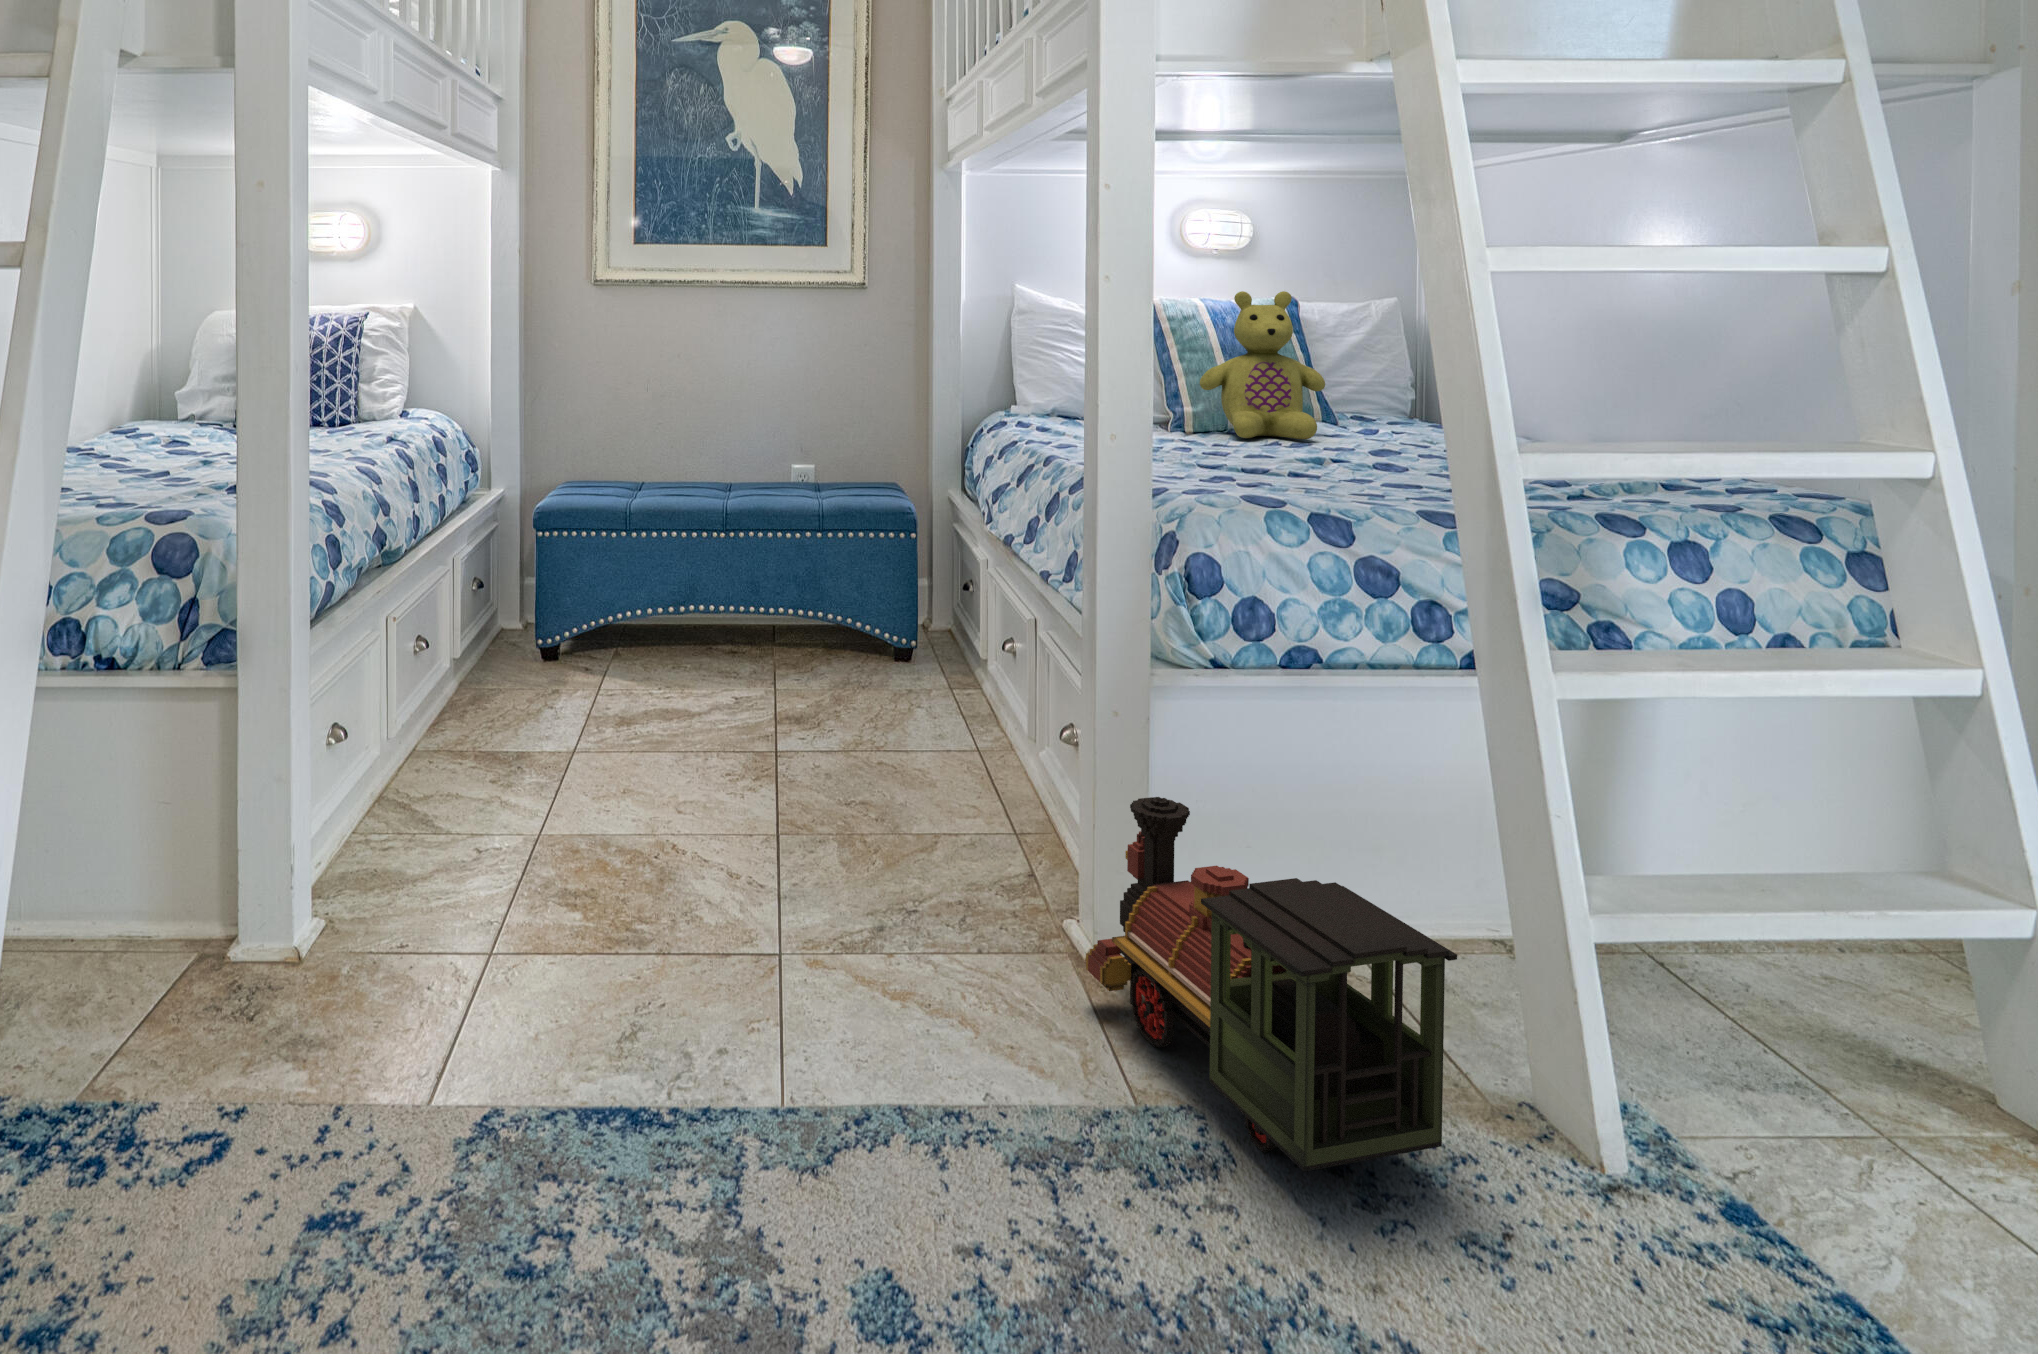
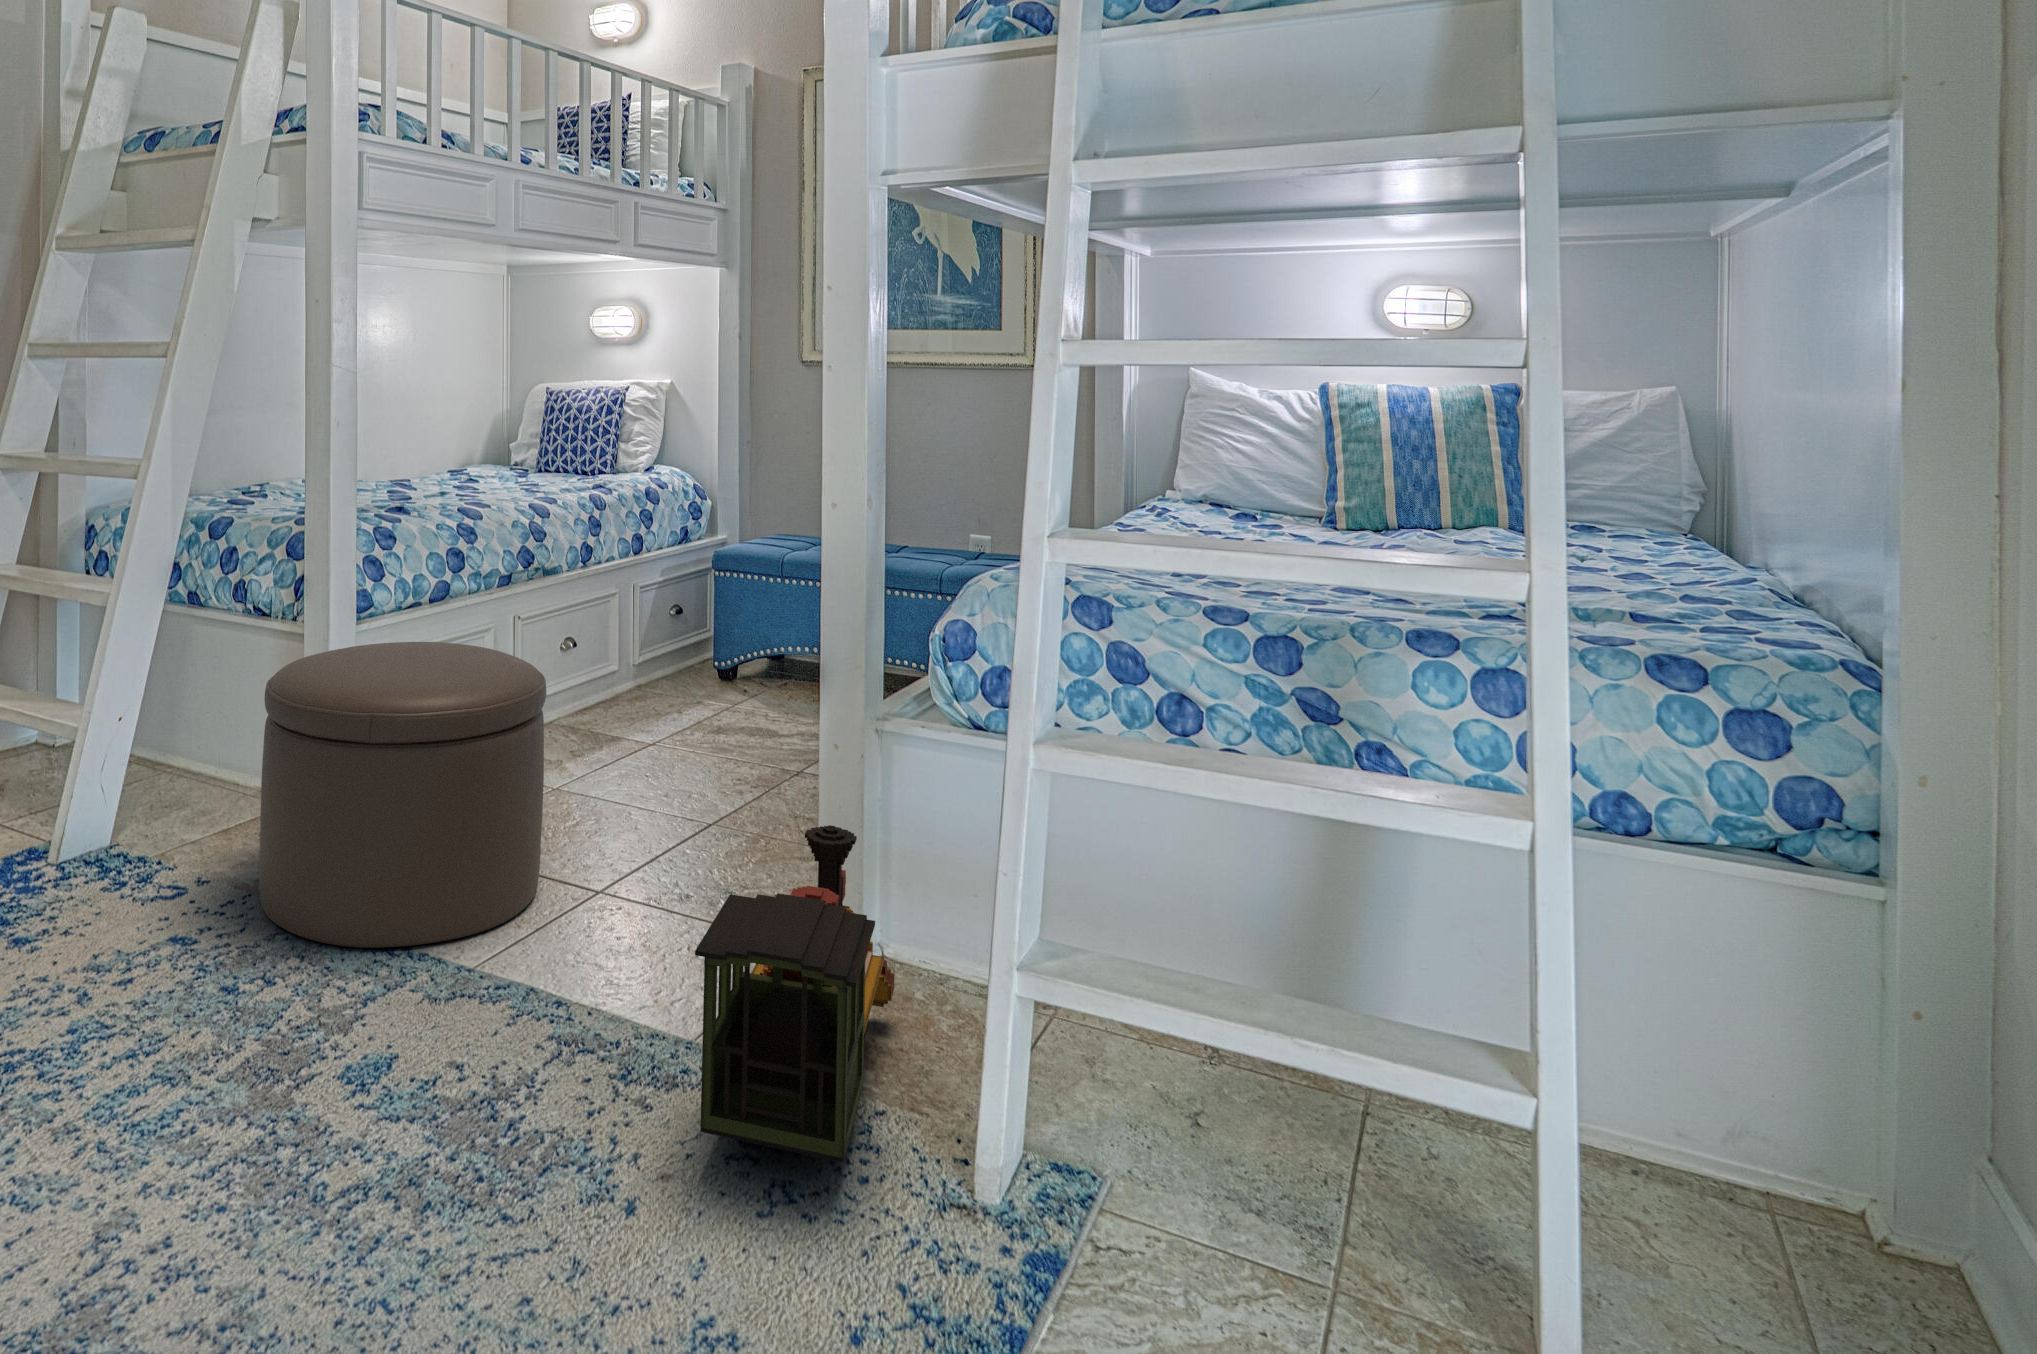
stuffed bear: present [1200,291,1325,439] -> none [1330,378,1484,543]
ottoman: none [333,667,725,1123] -> present [259,642,546,948]

